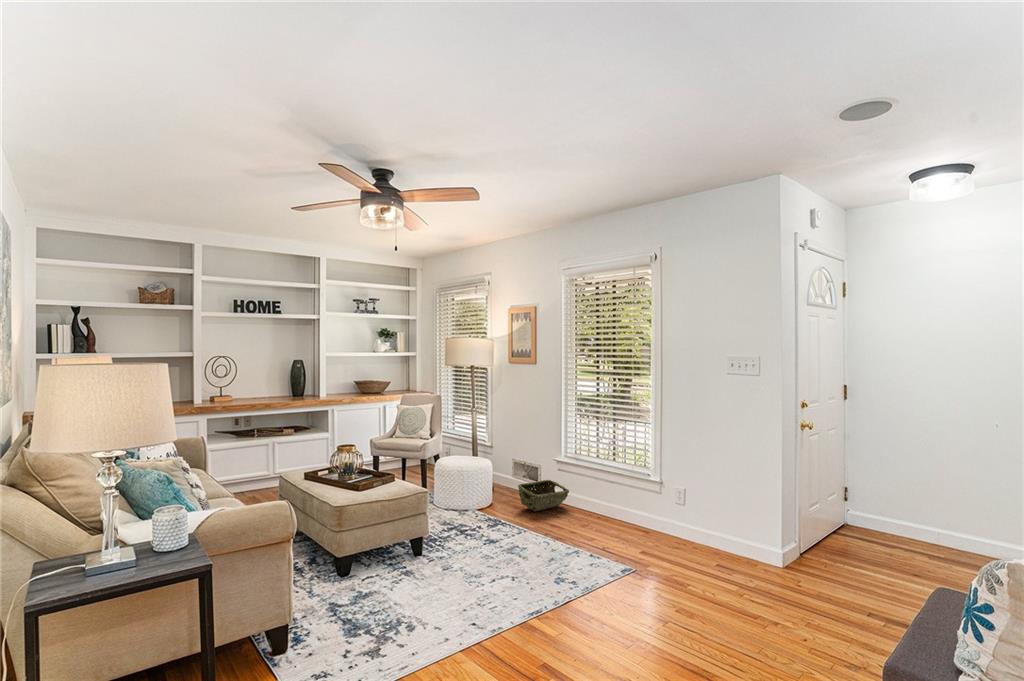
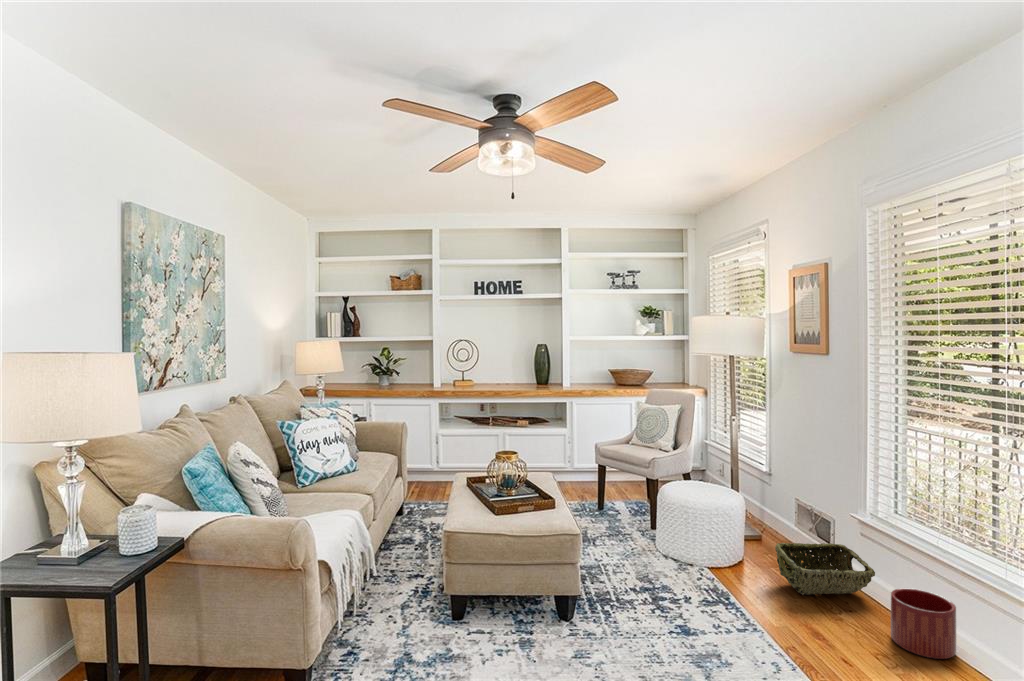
planter: none [584,492,613,524] -> present [891,588,956,659]

